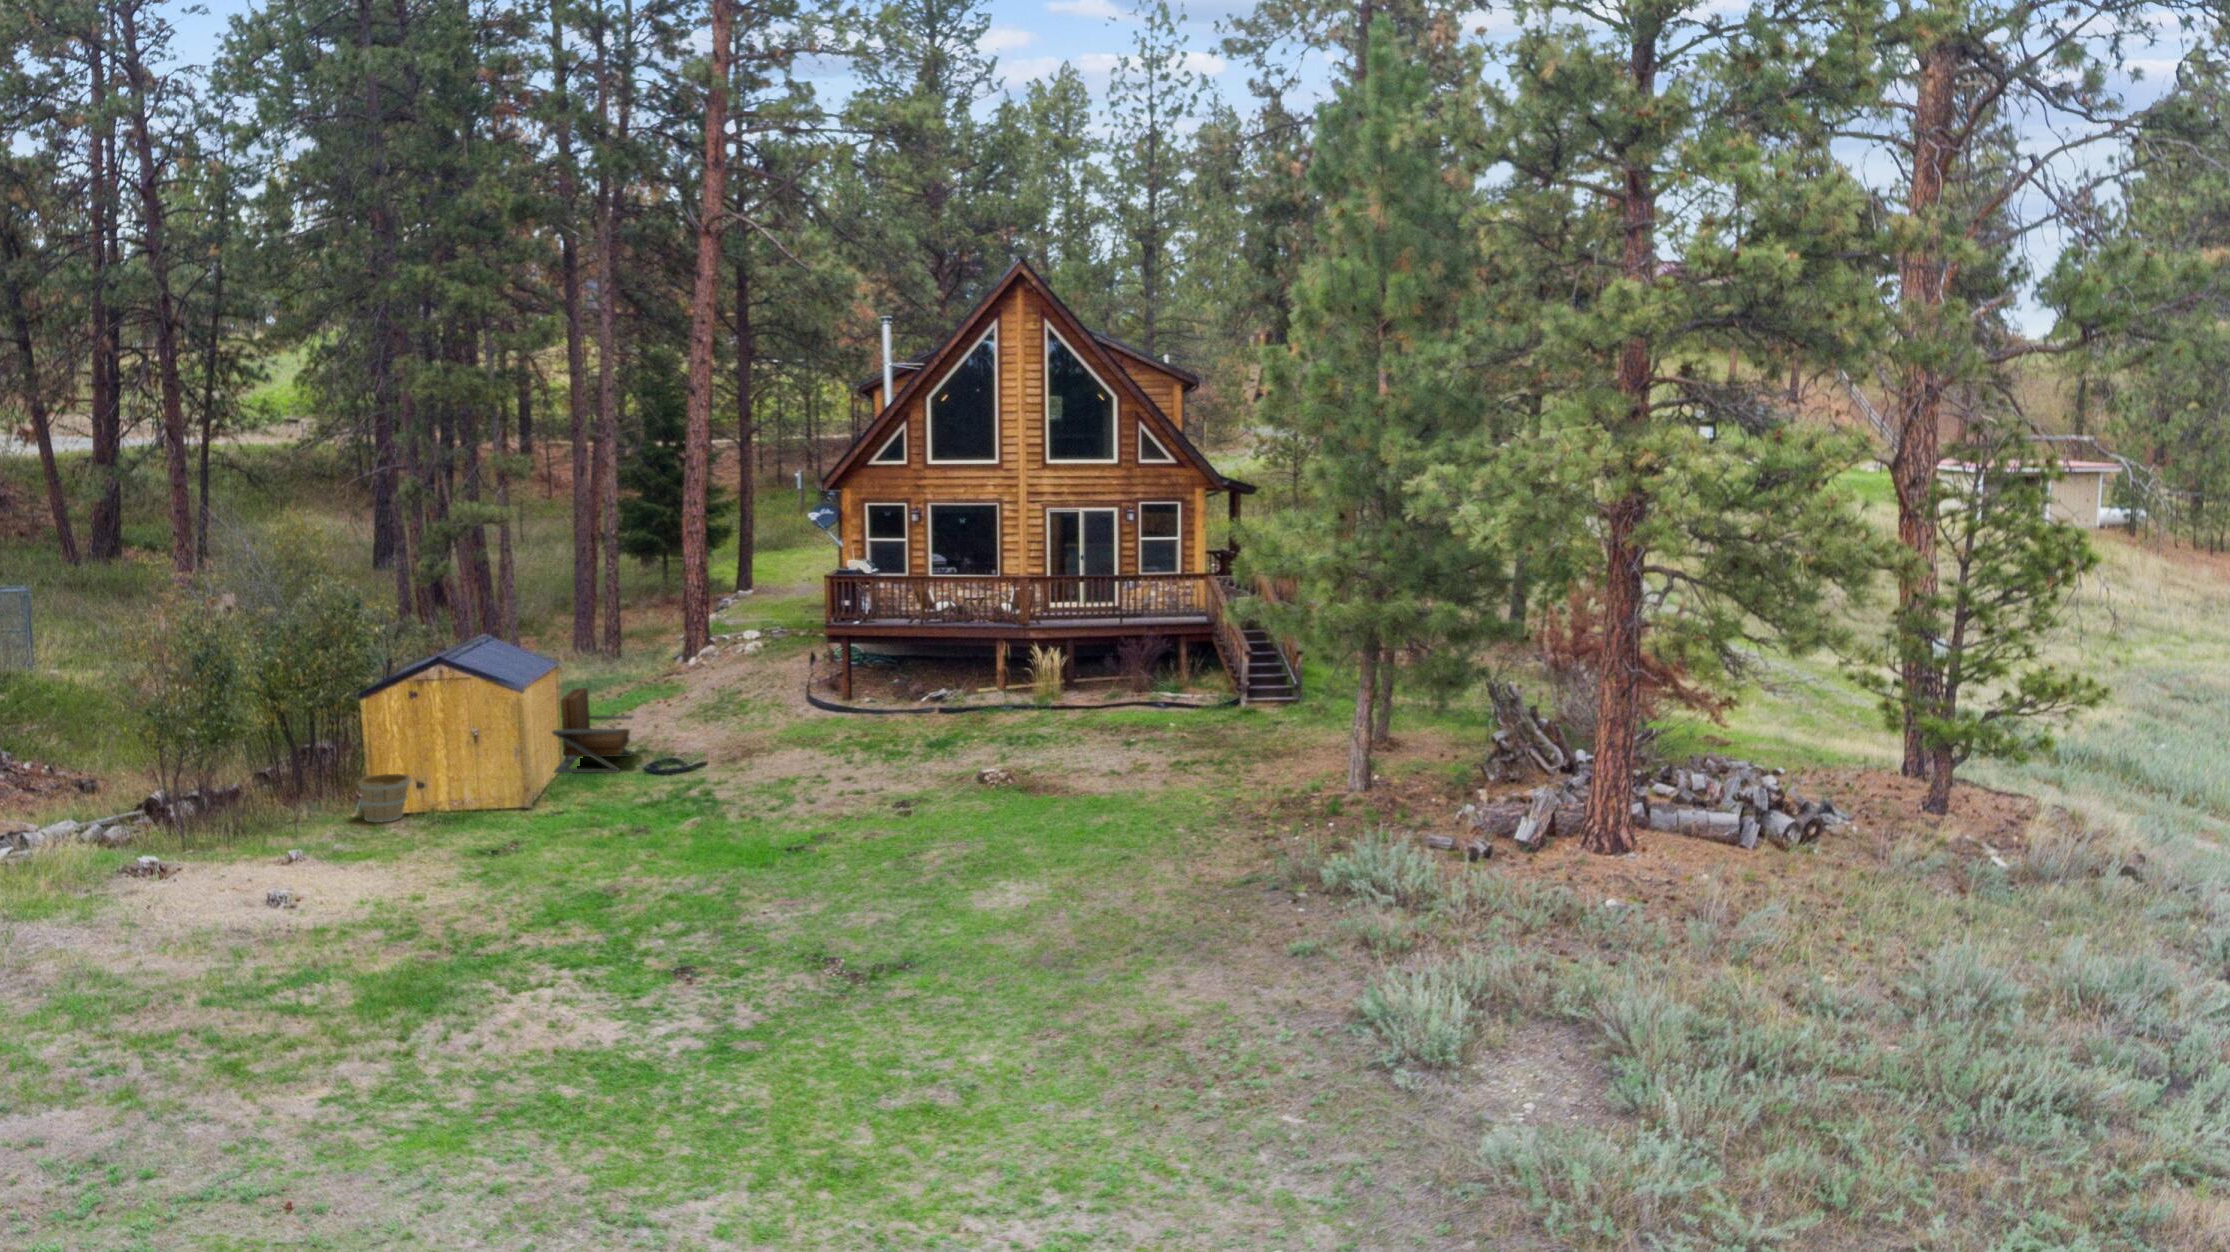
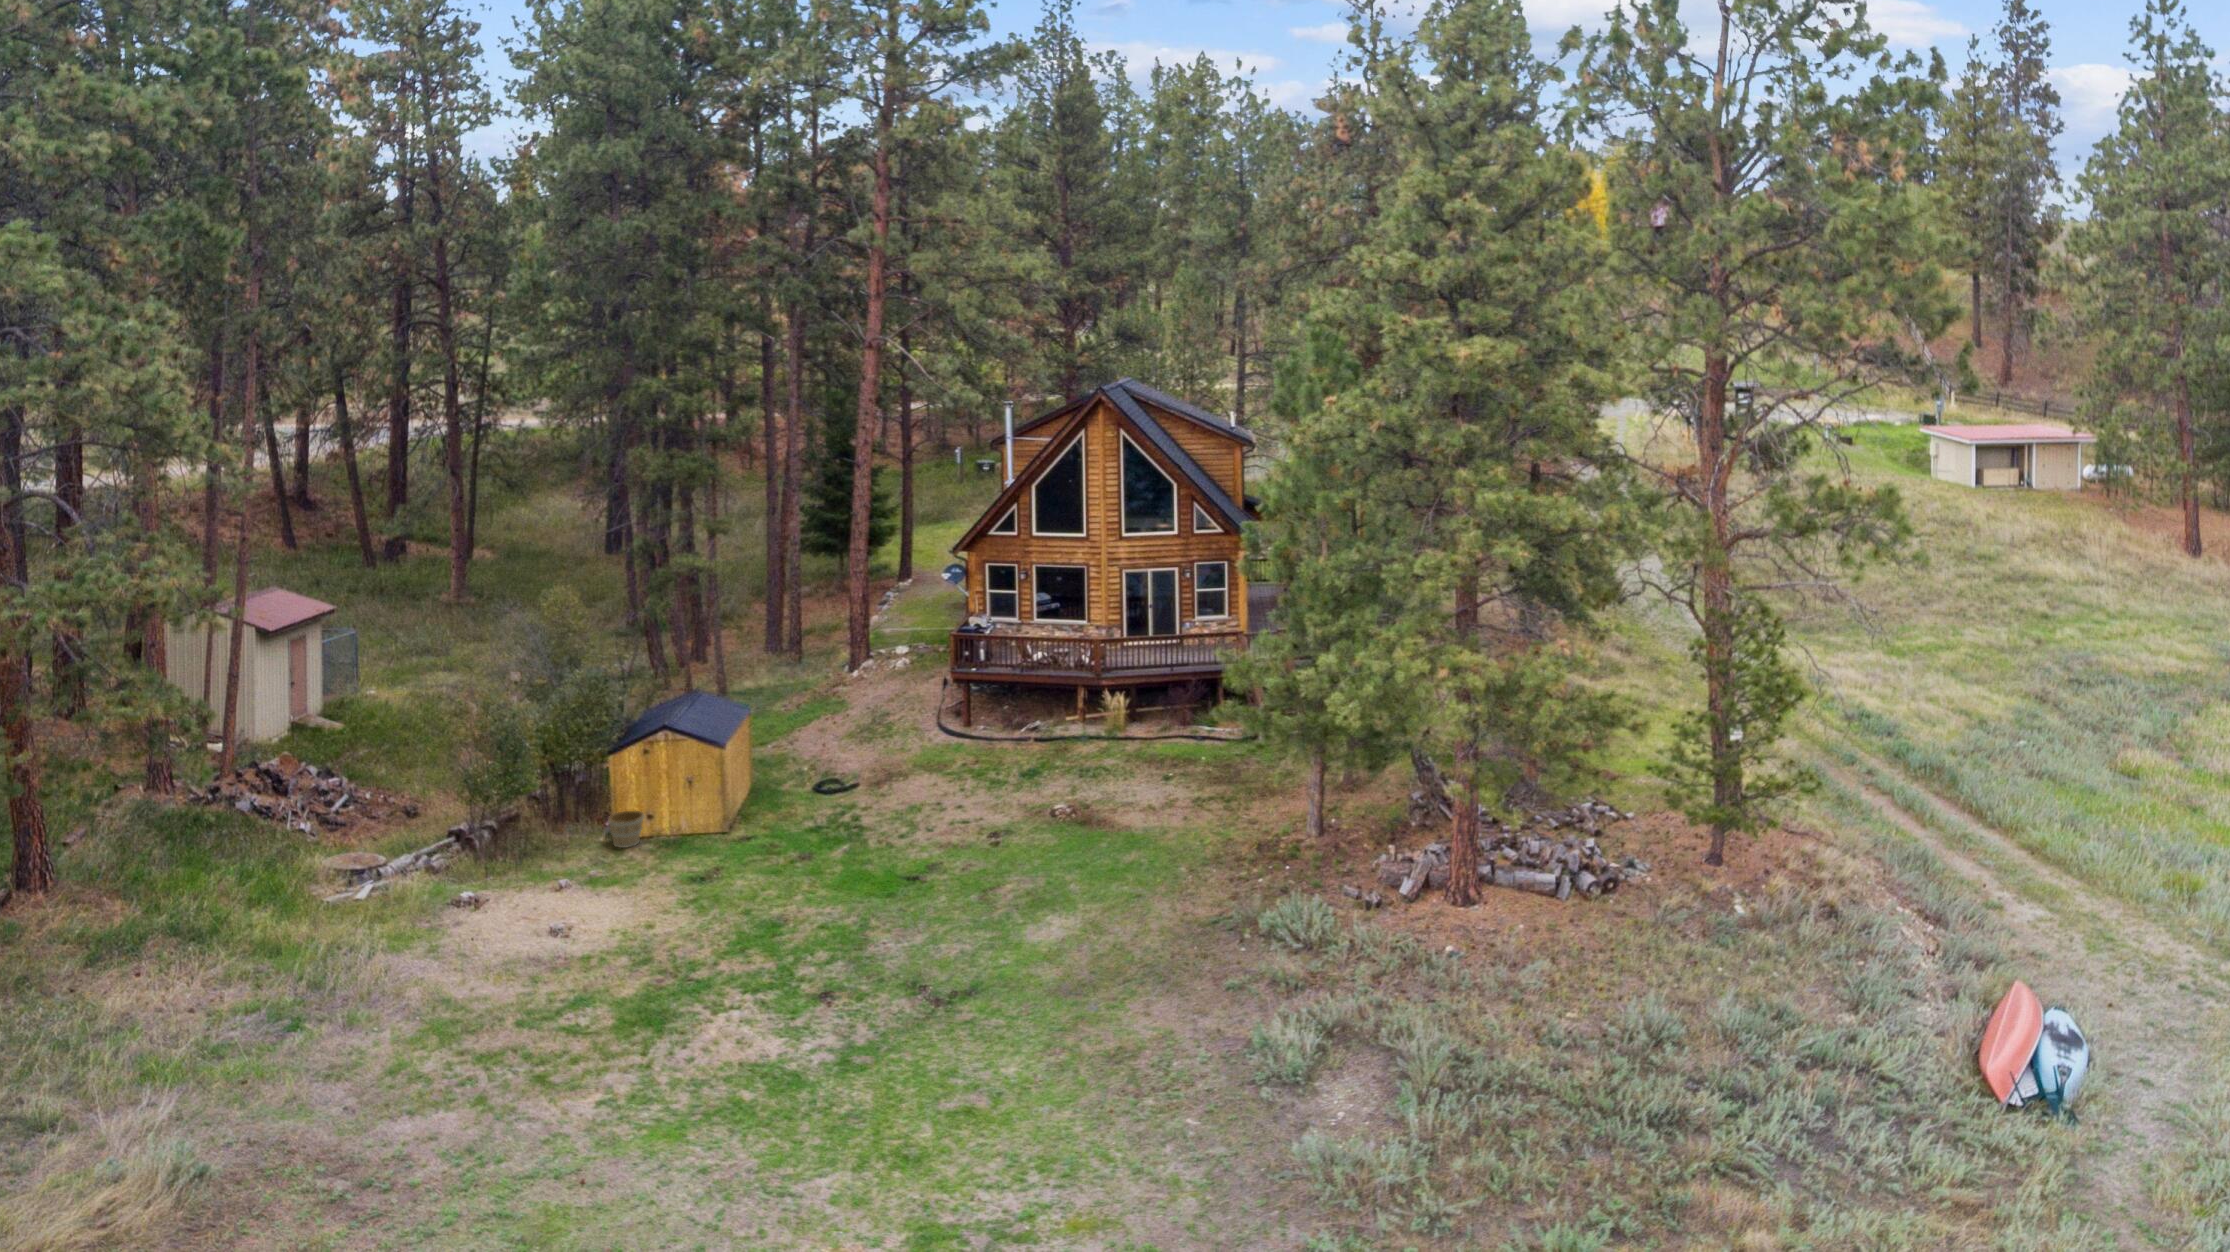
lounge chair: present [552,688,633,773] -> none [742,739,802,806]

